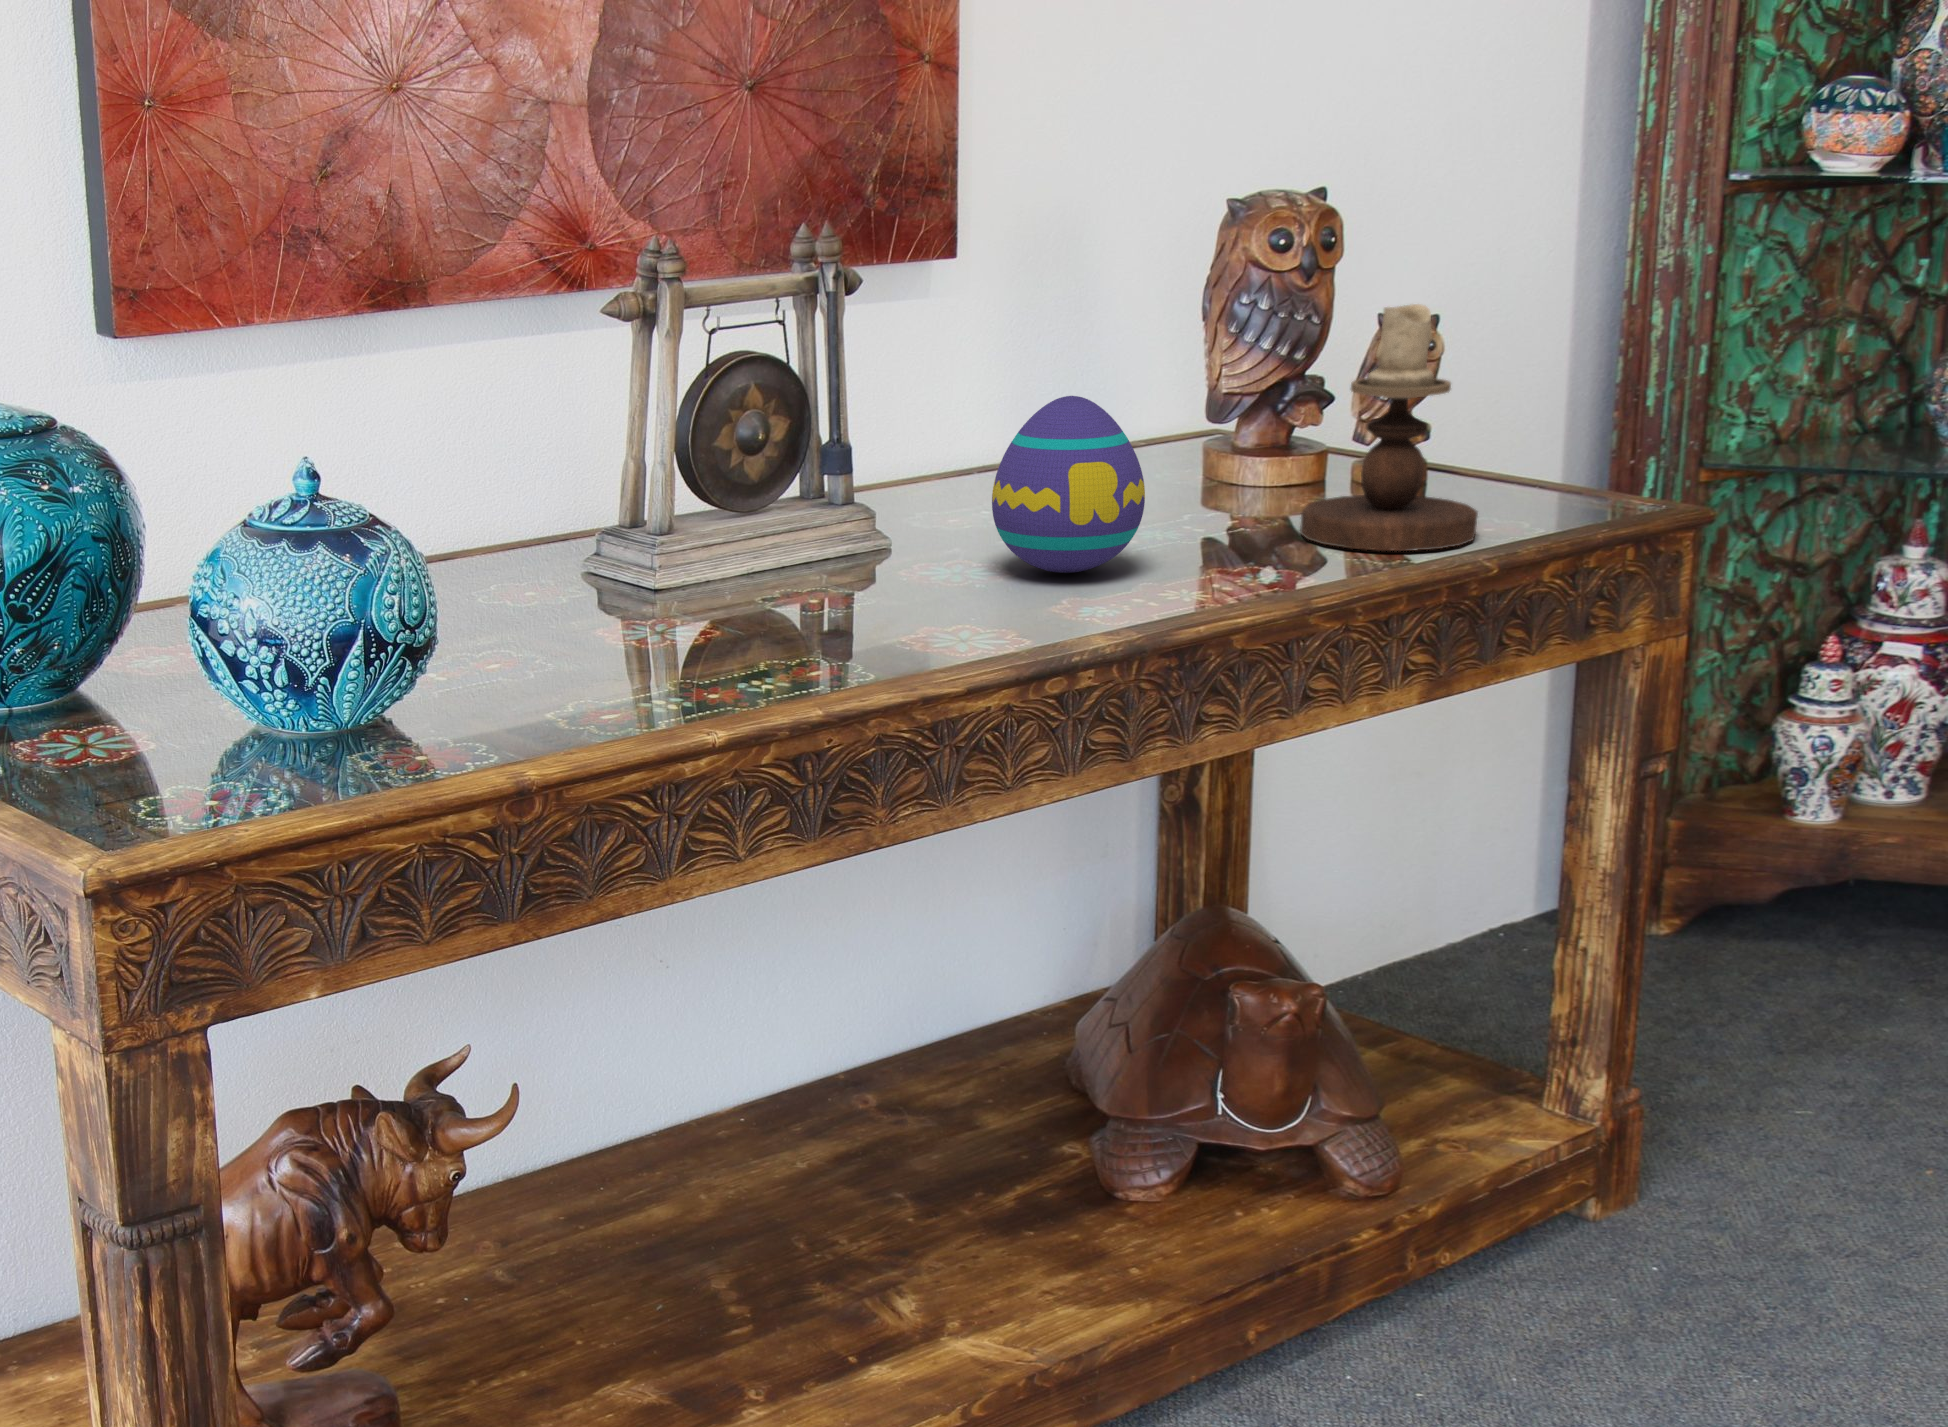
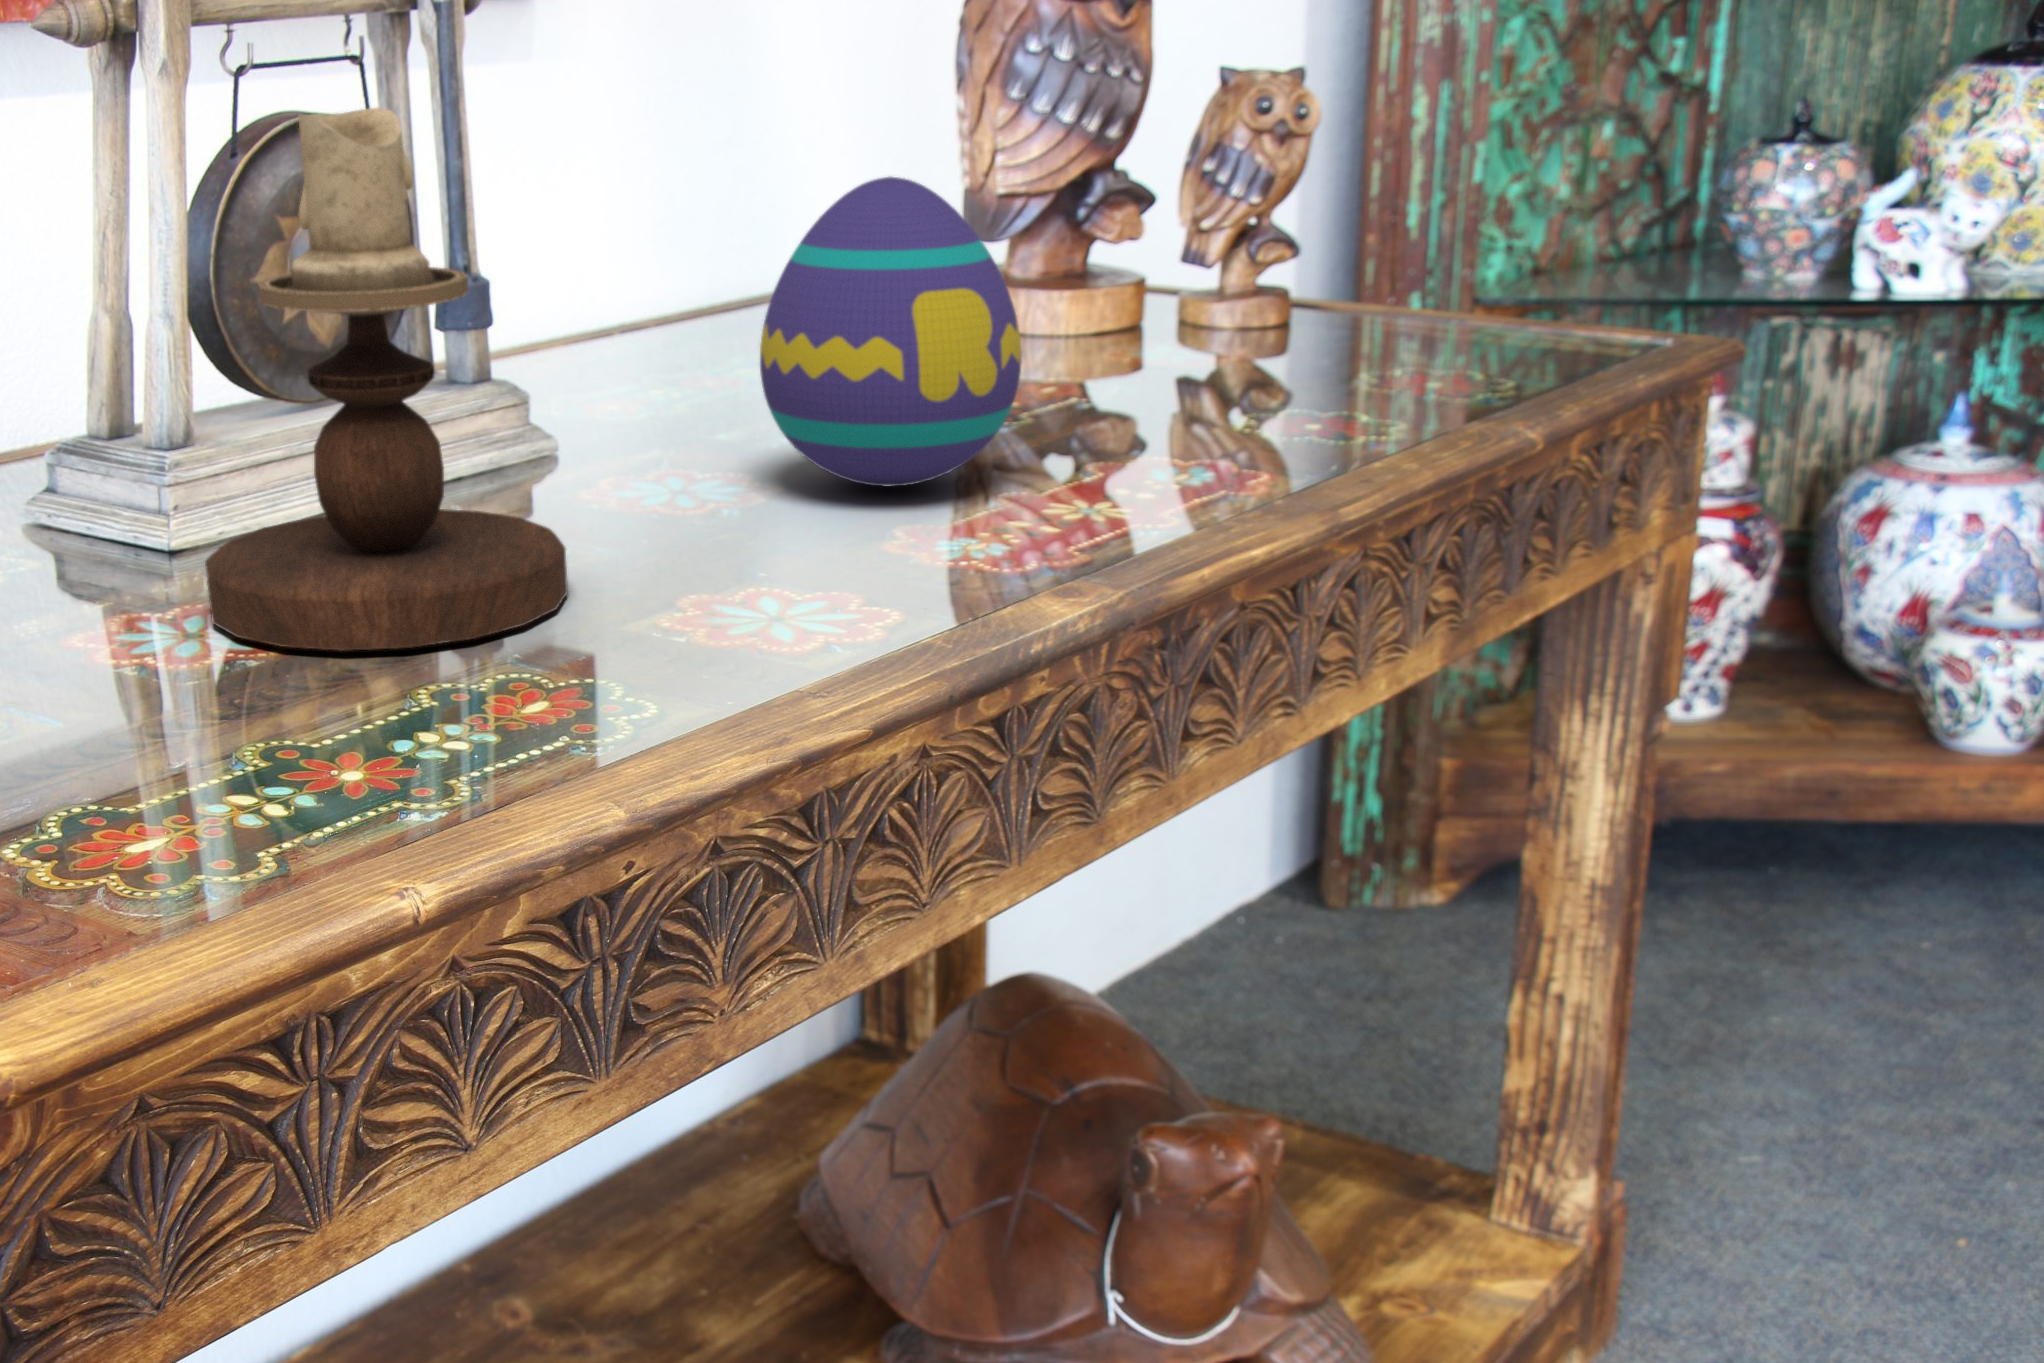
candlestick: present [1300,304,1478,551] -> present [205,107,568,651]

